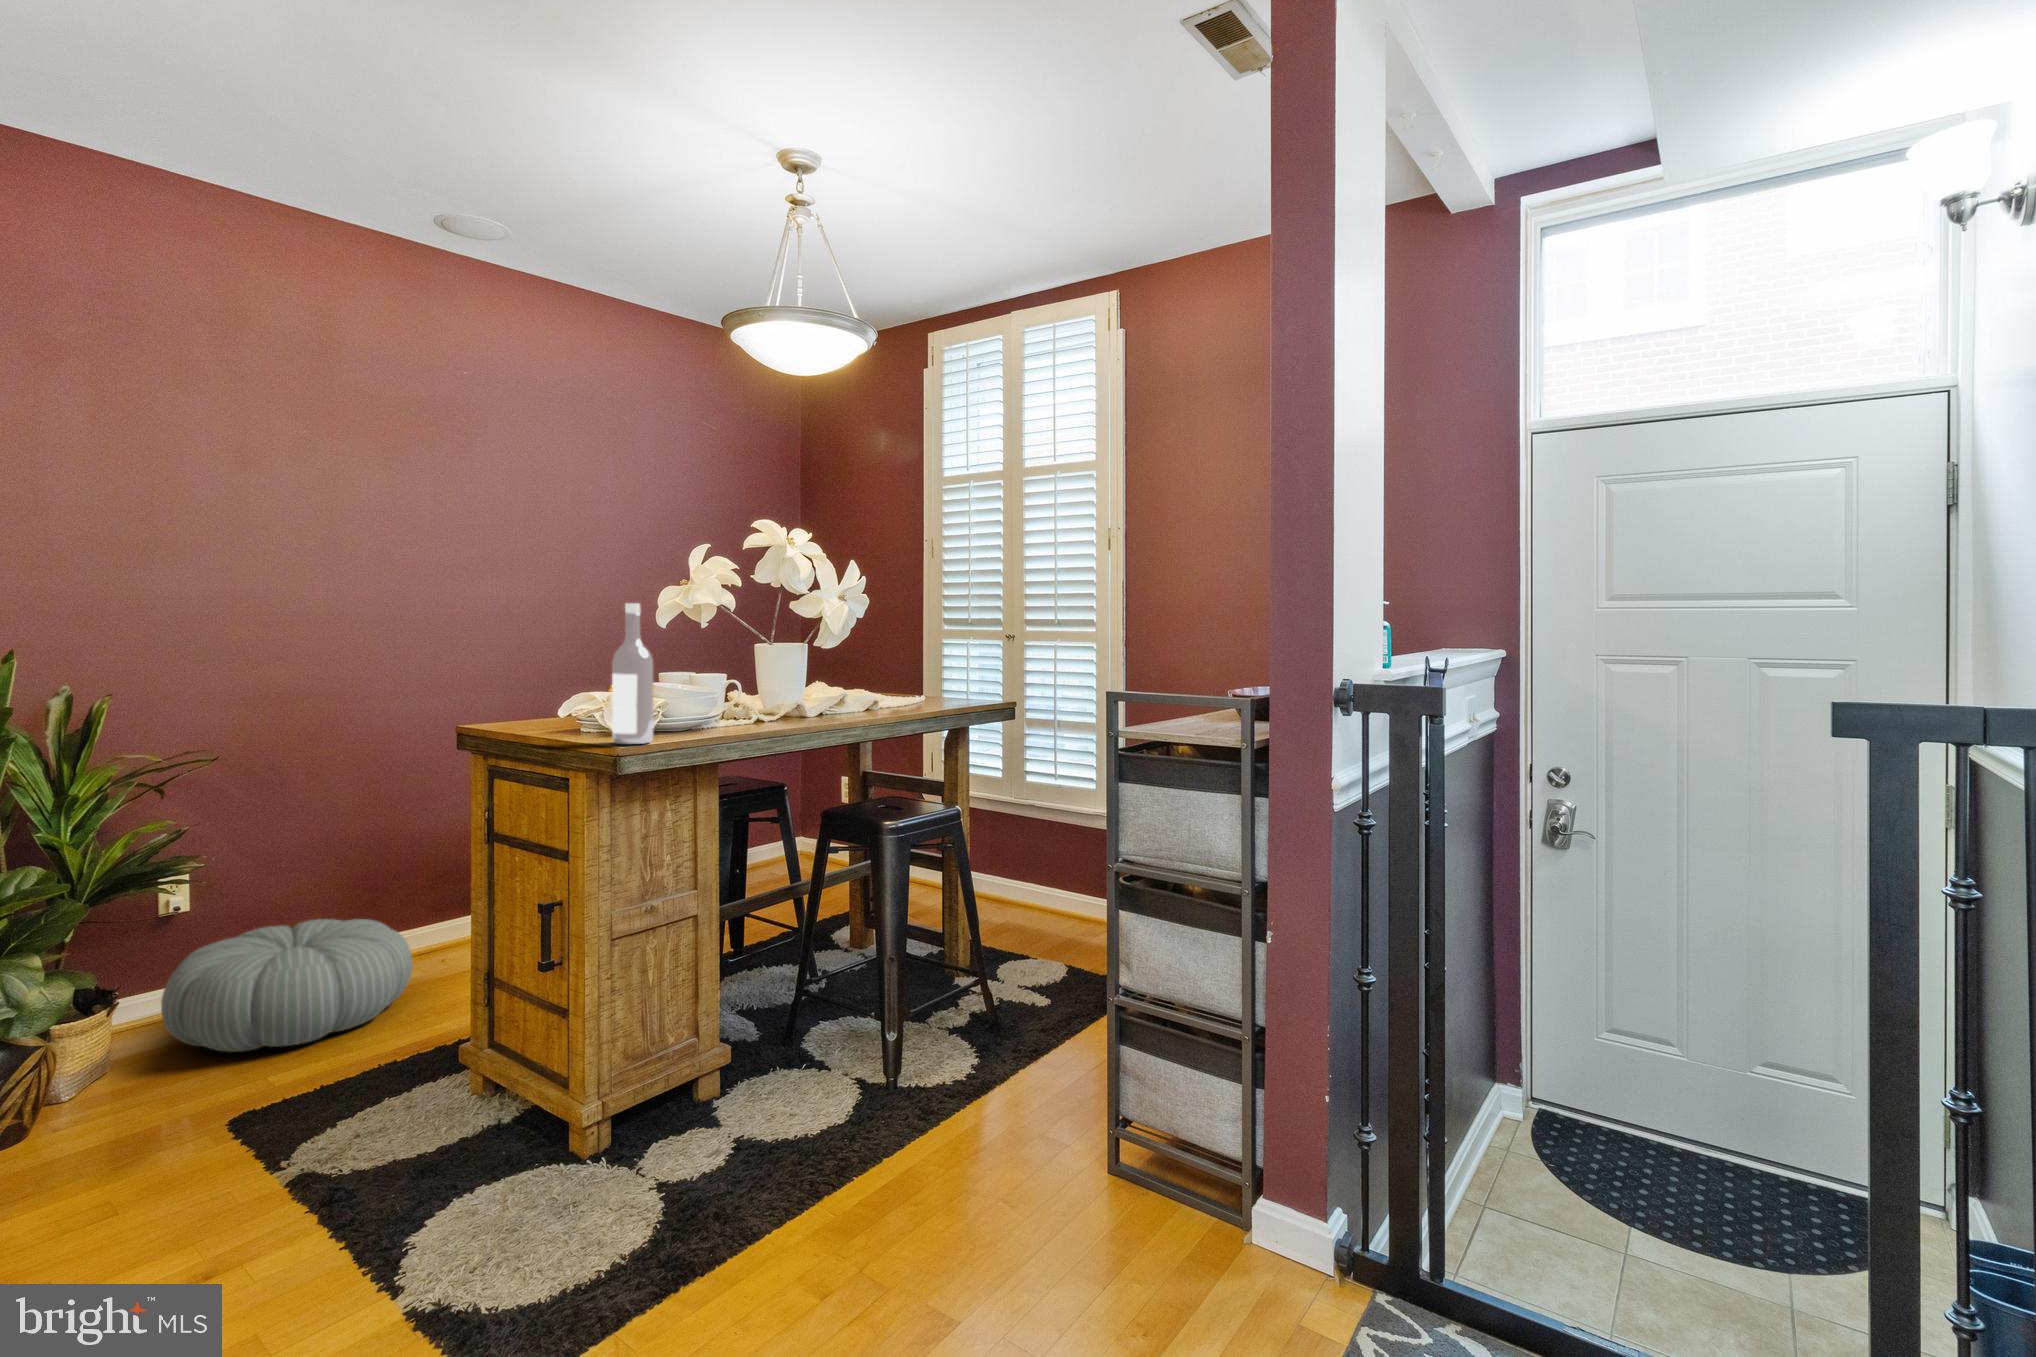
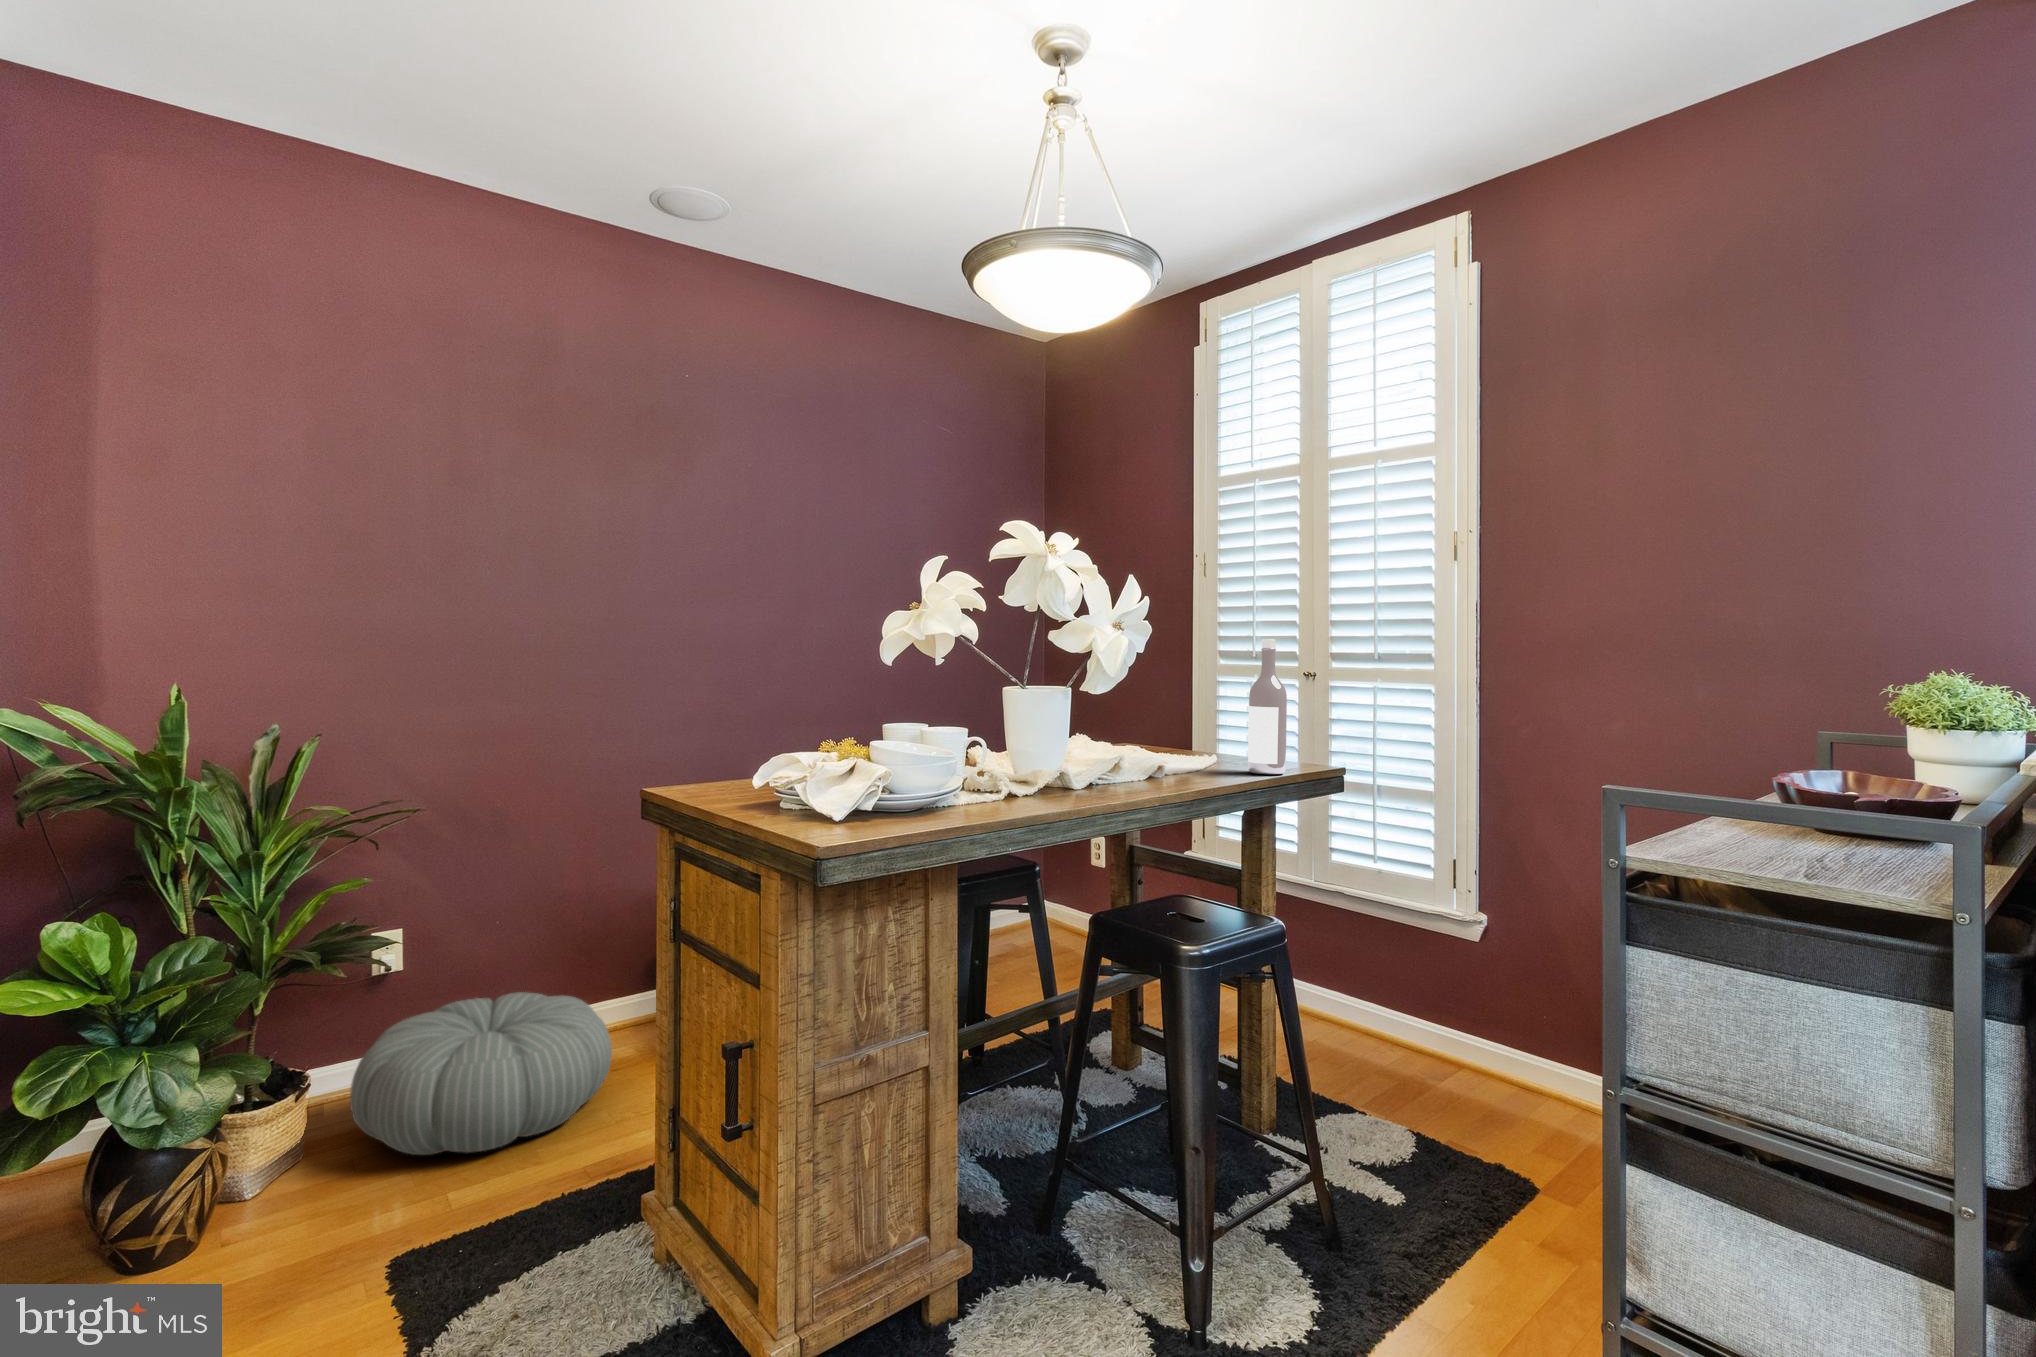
wine bottle: present [612,603,653,744] -> present [1248,639,1287,774]

